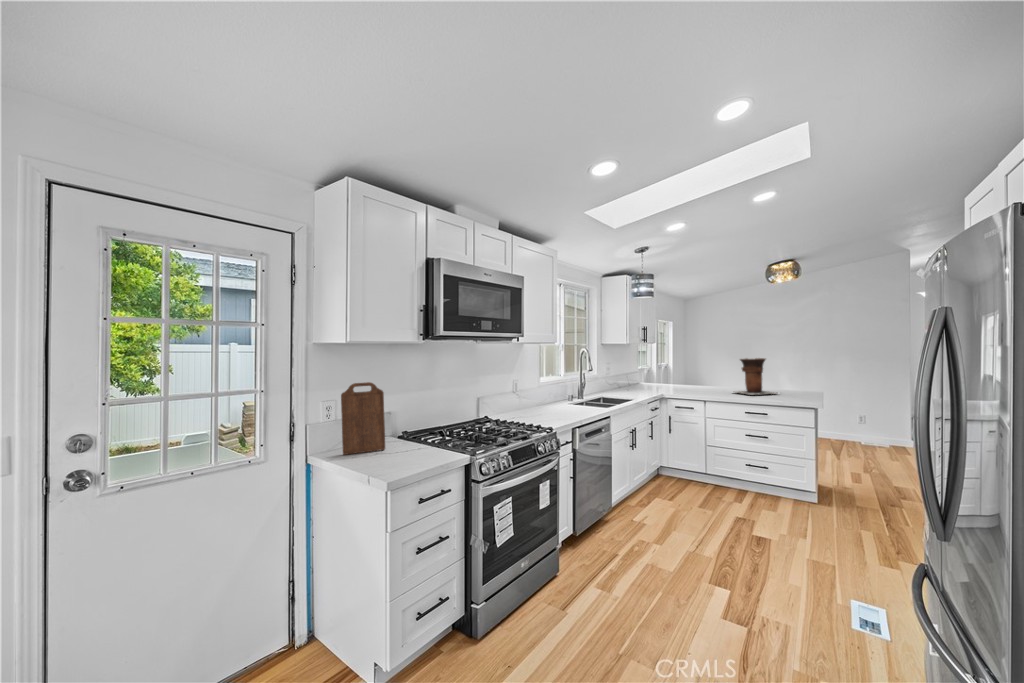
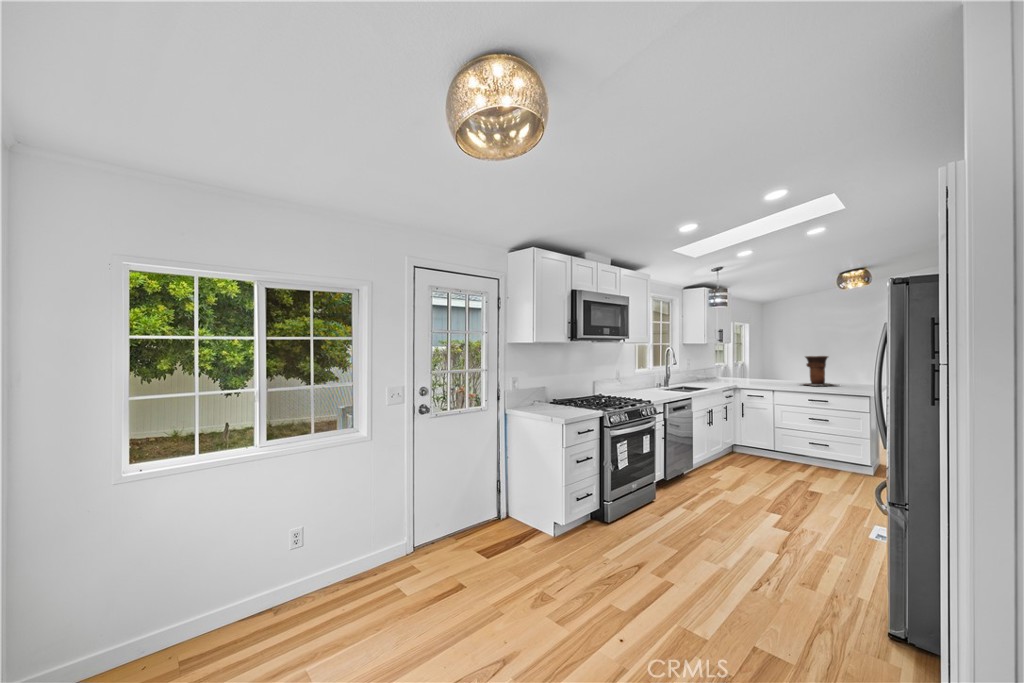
cutting board: present [341,382,385,455] -> none [523,366,548,409]

